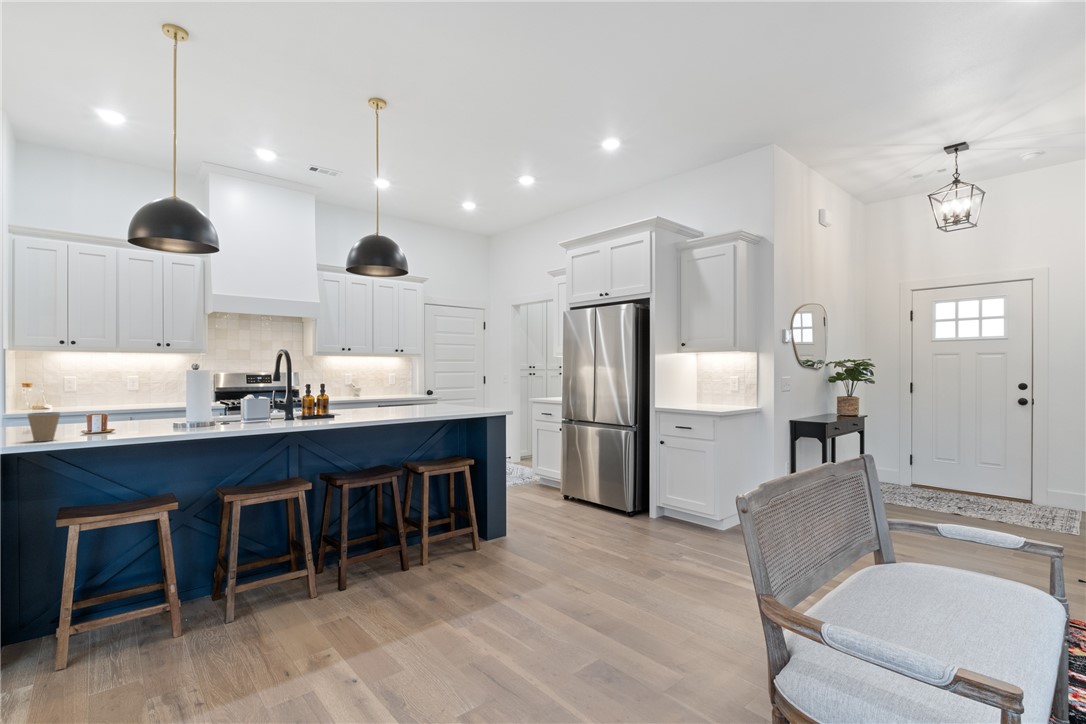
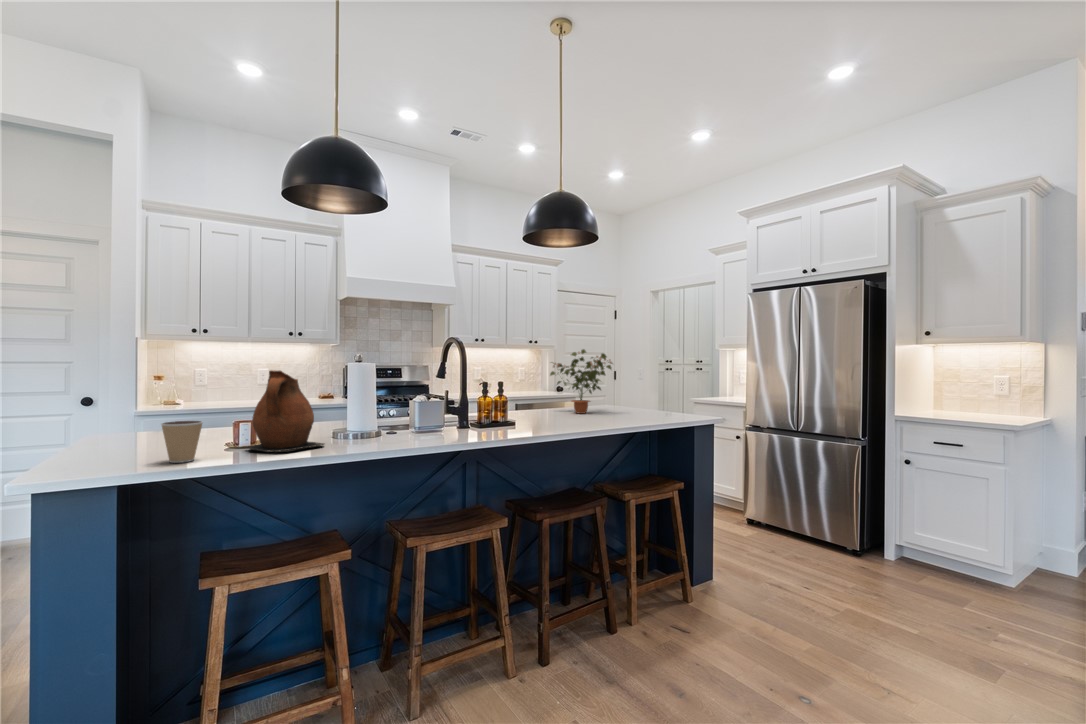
potted plant: none [380,357,431,409] -> present [550,349,612,414]
ceramic pitcher: none [94,376,162,434] -> present [247,370,324,452]

